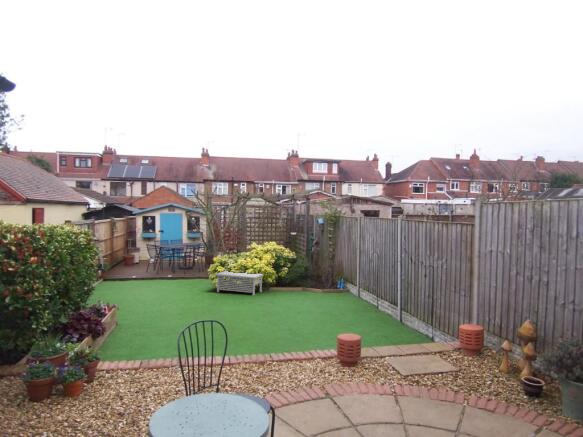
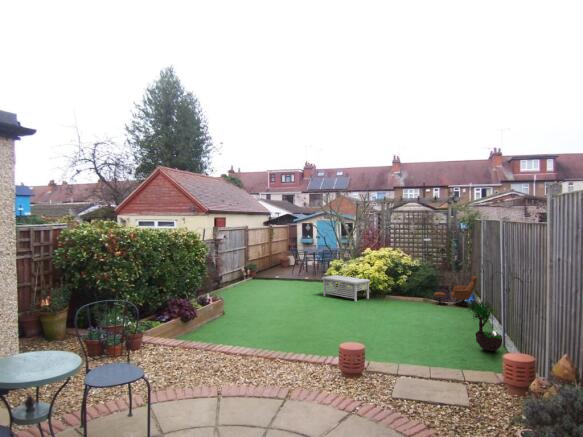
lounge chair: none [318,266,353,293] -> present [434,276,477,307]
potted tree: none [386,282,414,325] -> present [468,300,502,351]

